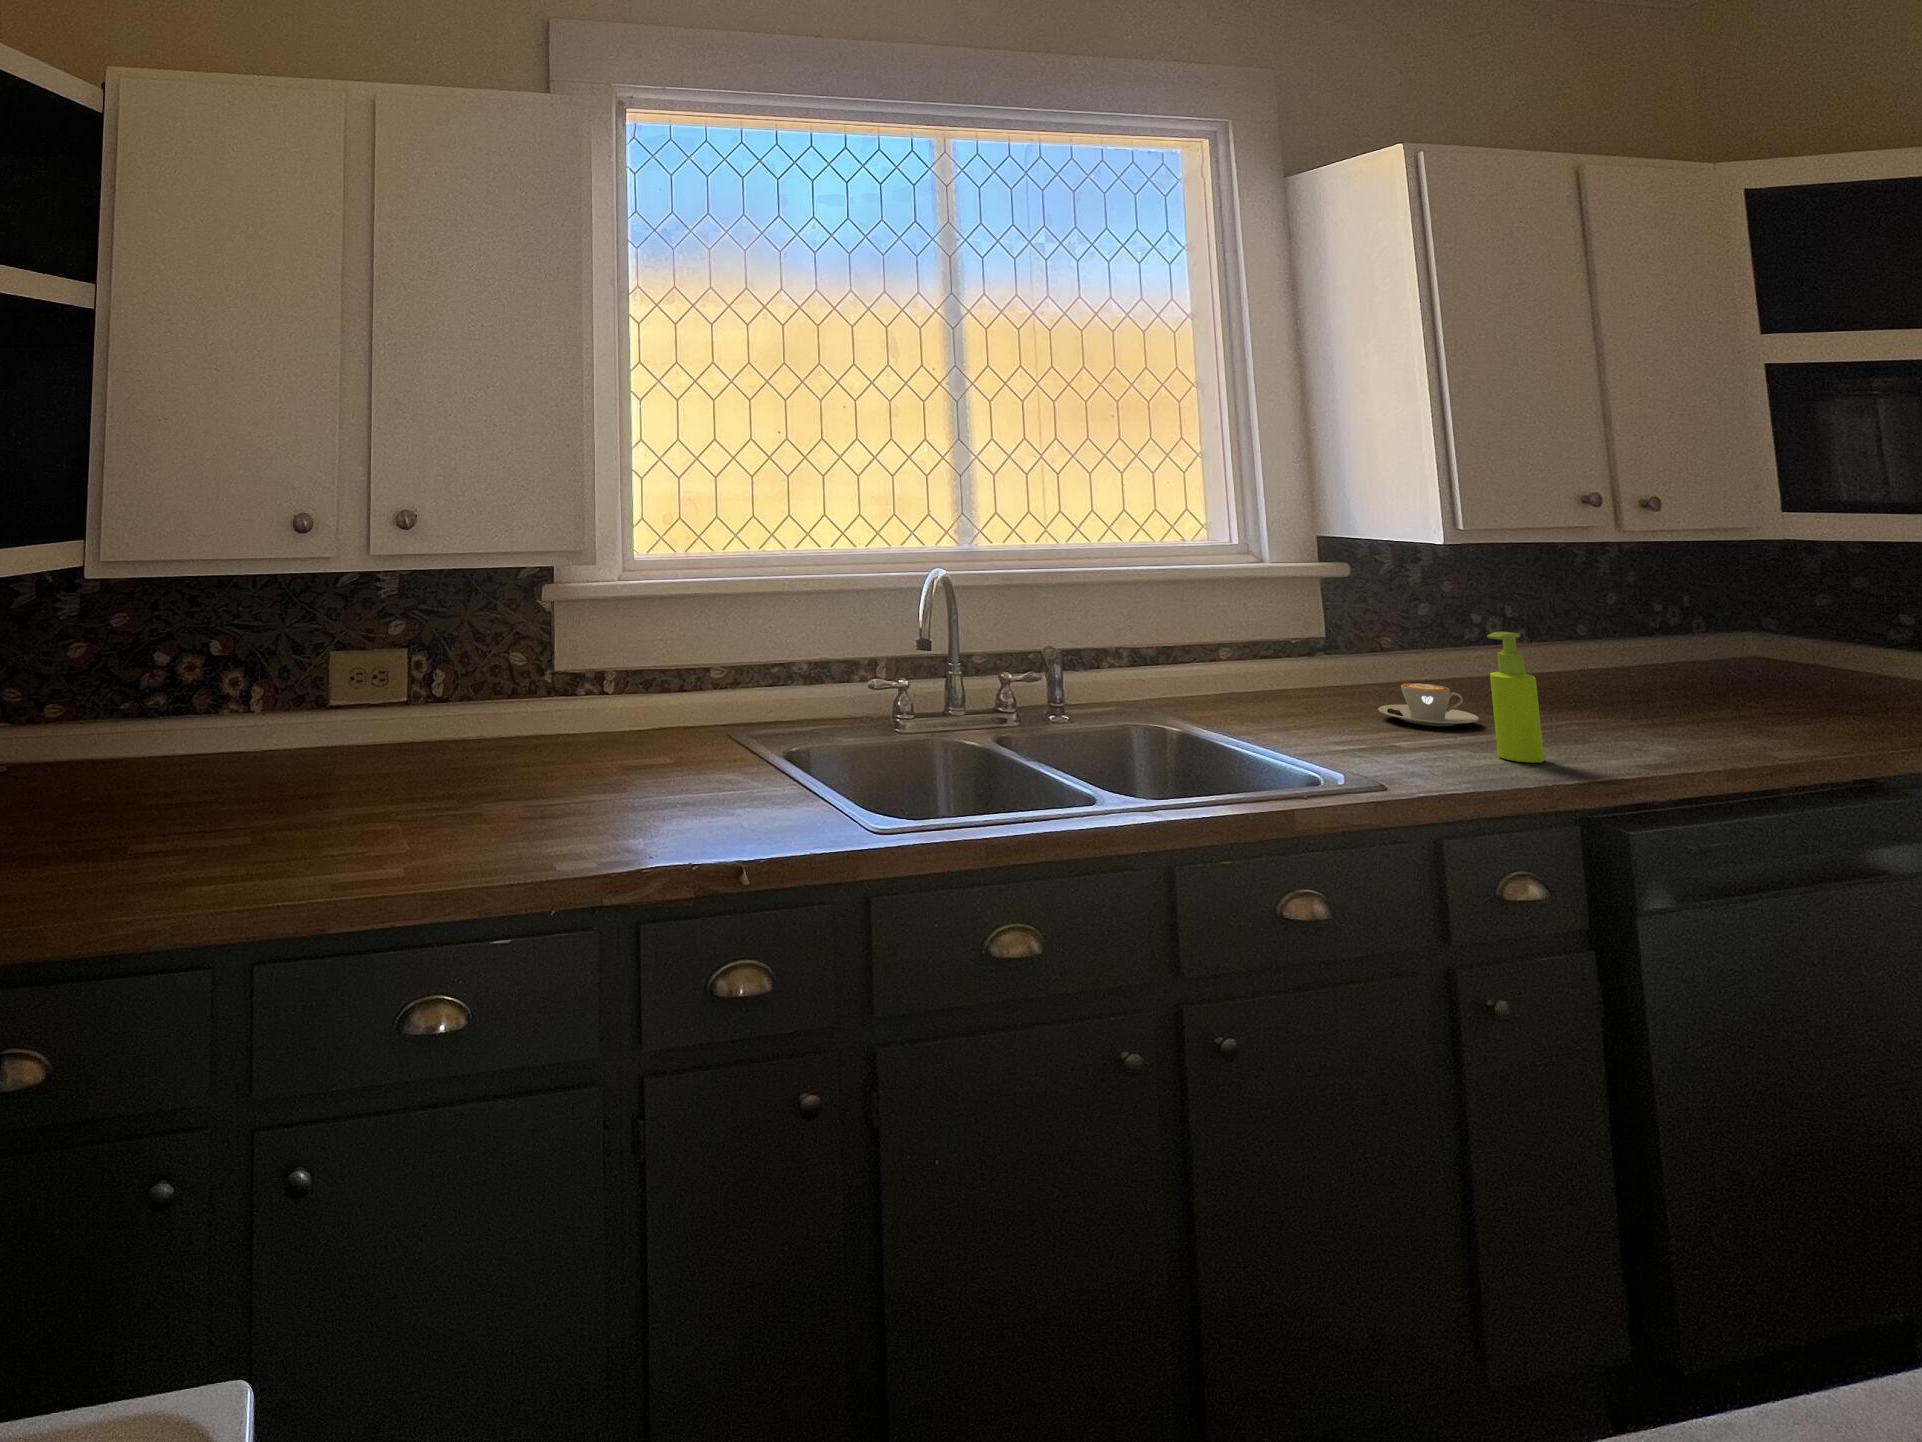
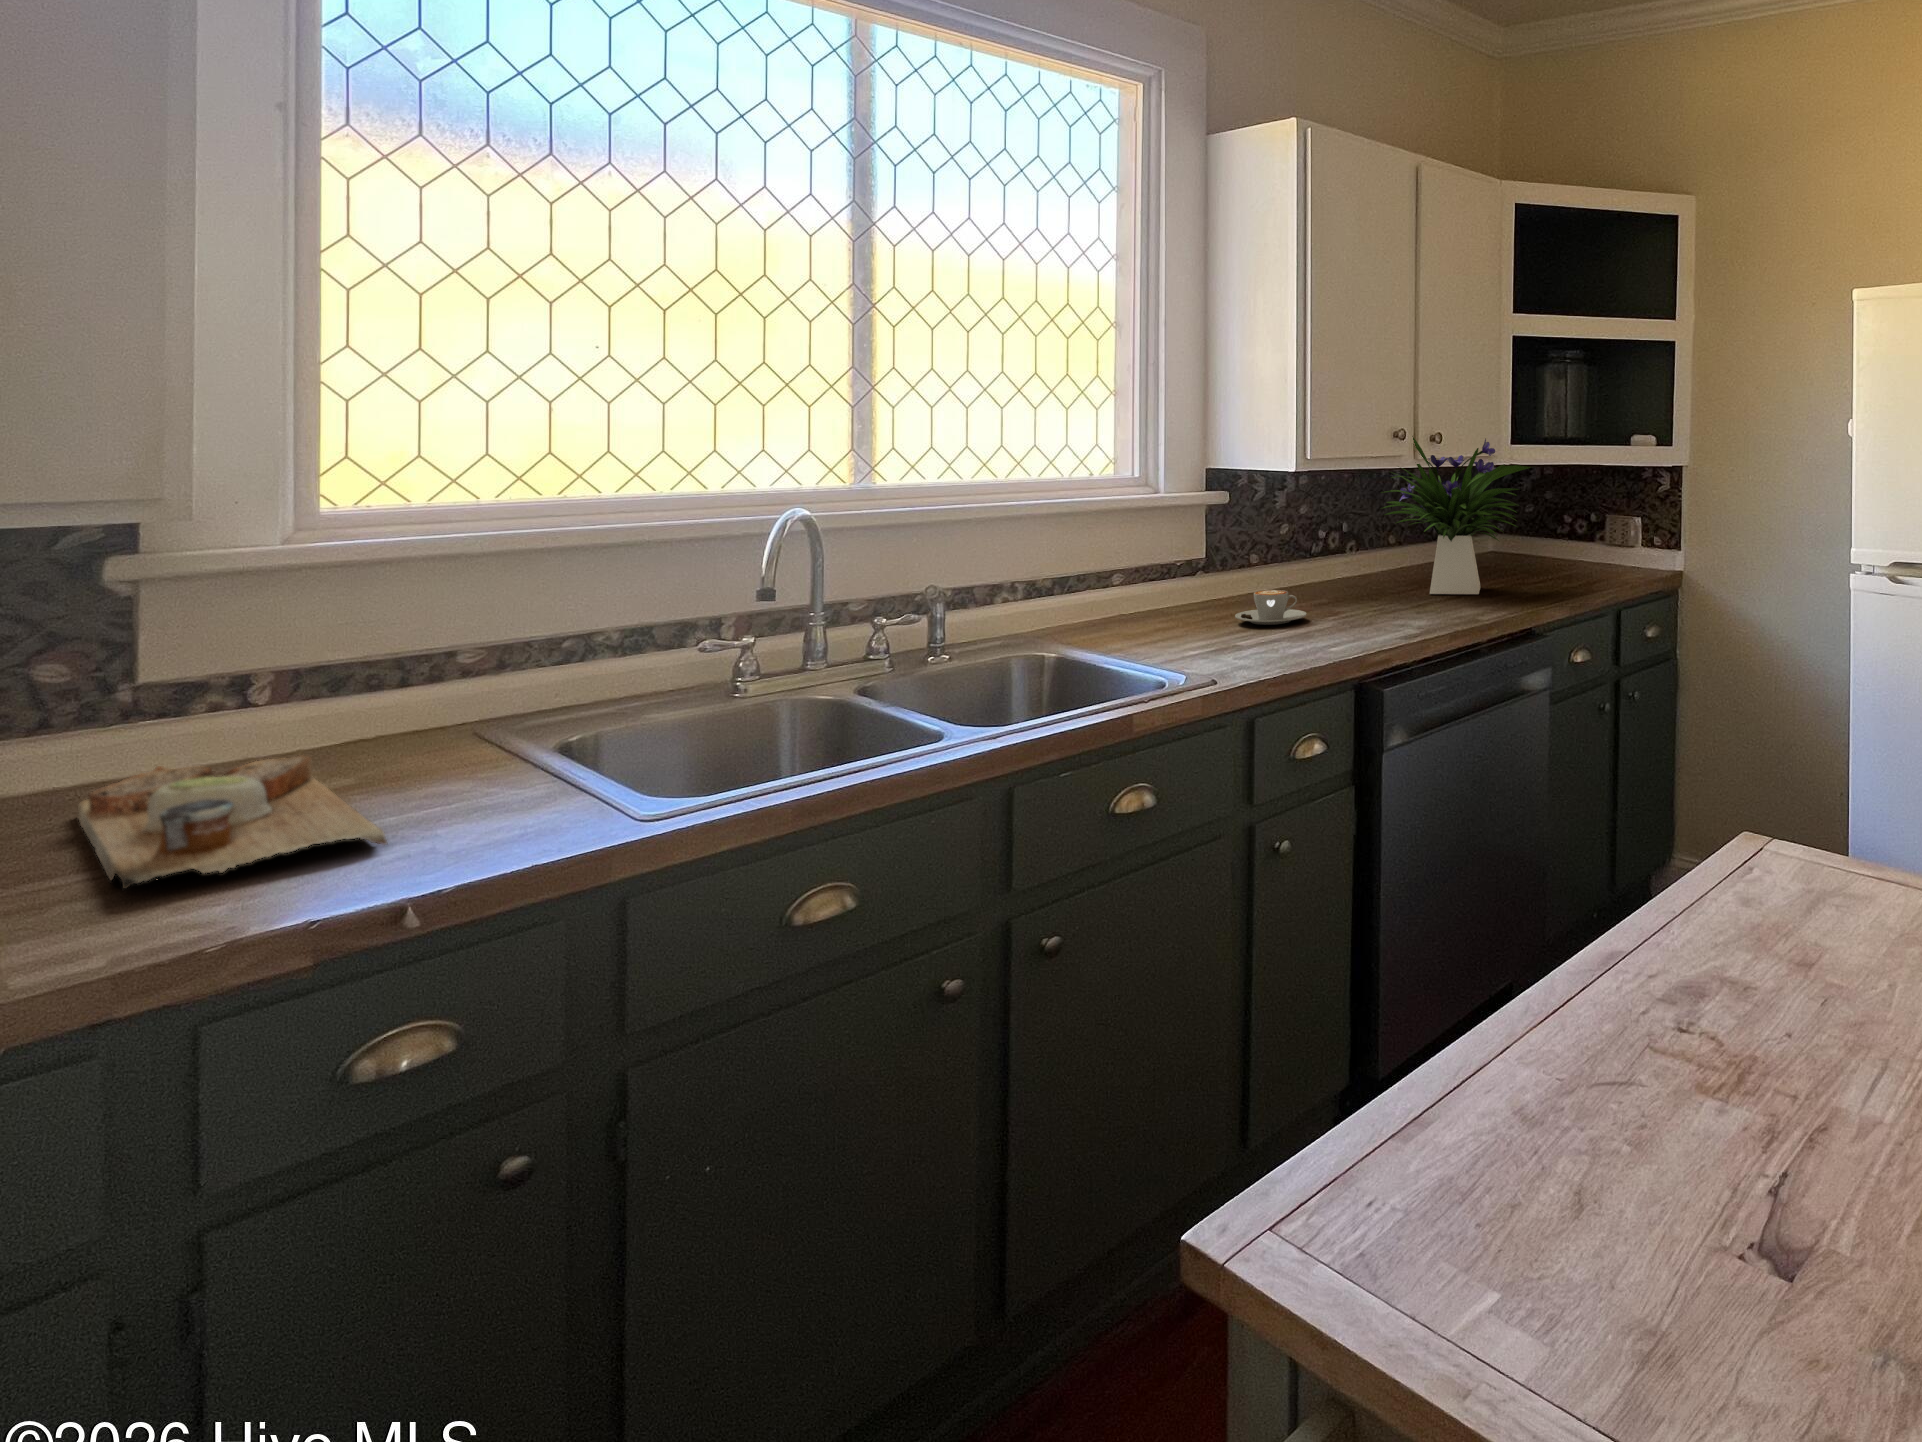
flower arrangement: none [1558,495,1825,719] -> present [1381,436,1531,594]
soap dispenser: present [1487,632,1544,763] -> none [1308,539,1339,645]
cutting board: none [539,732,719,822] -> present [78,755,387,889]

